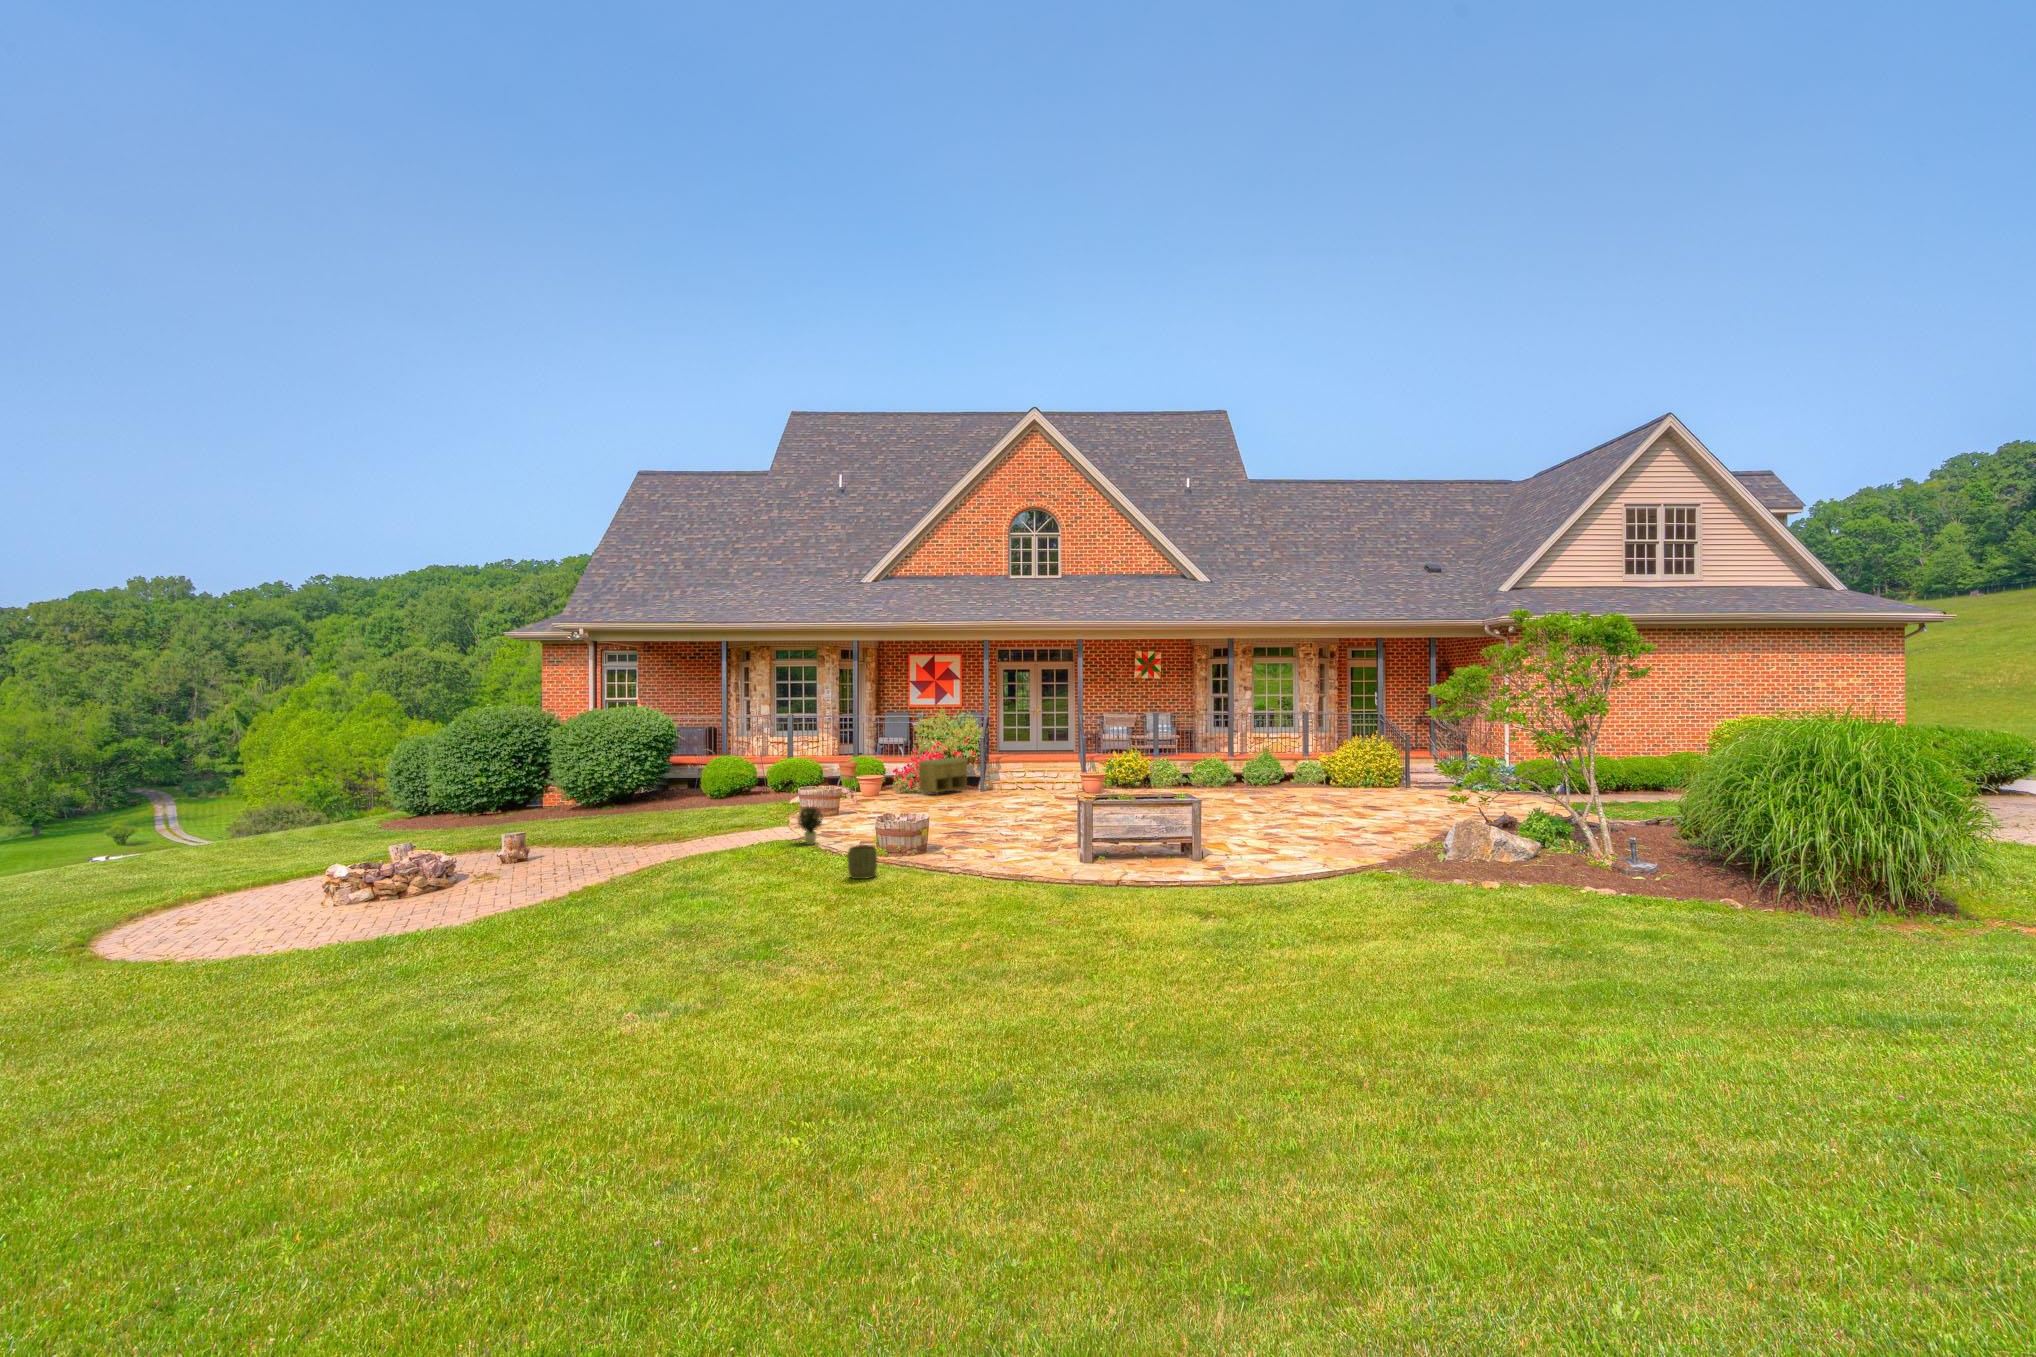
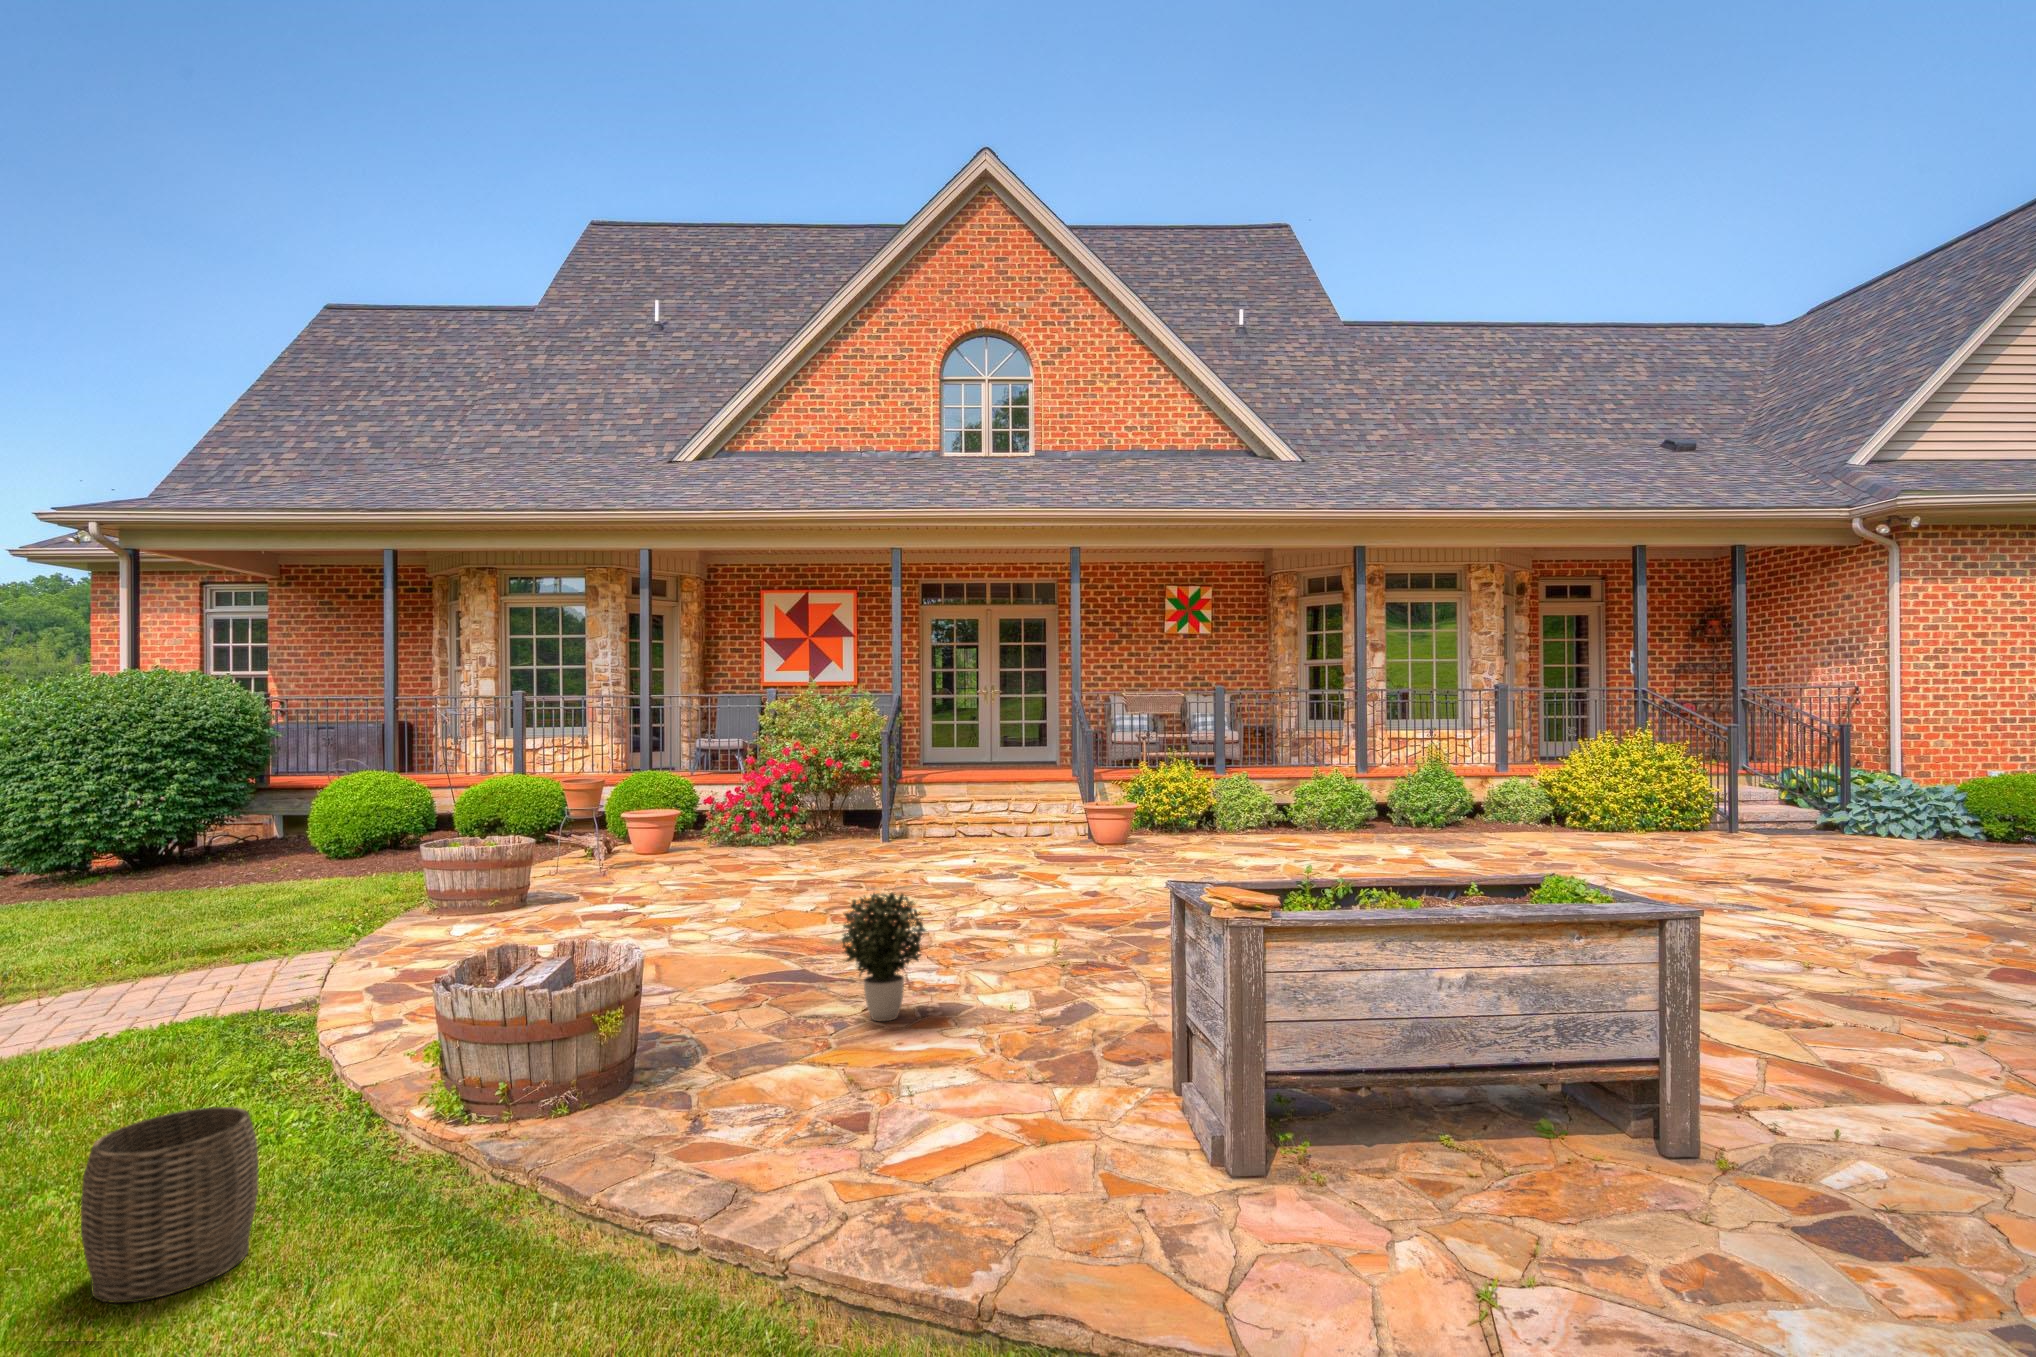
storage bench: present [919,758,968,793] -> none [748,773,852,850]
potted plant: present [798,807,823,845] -> present [842,893,926,1021]

